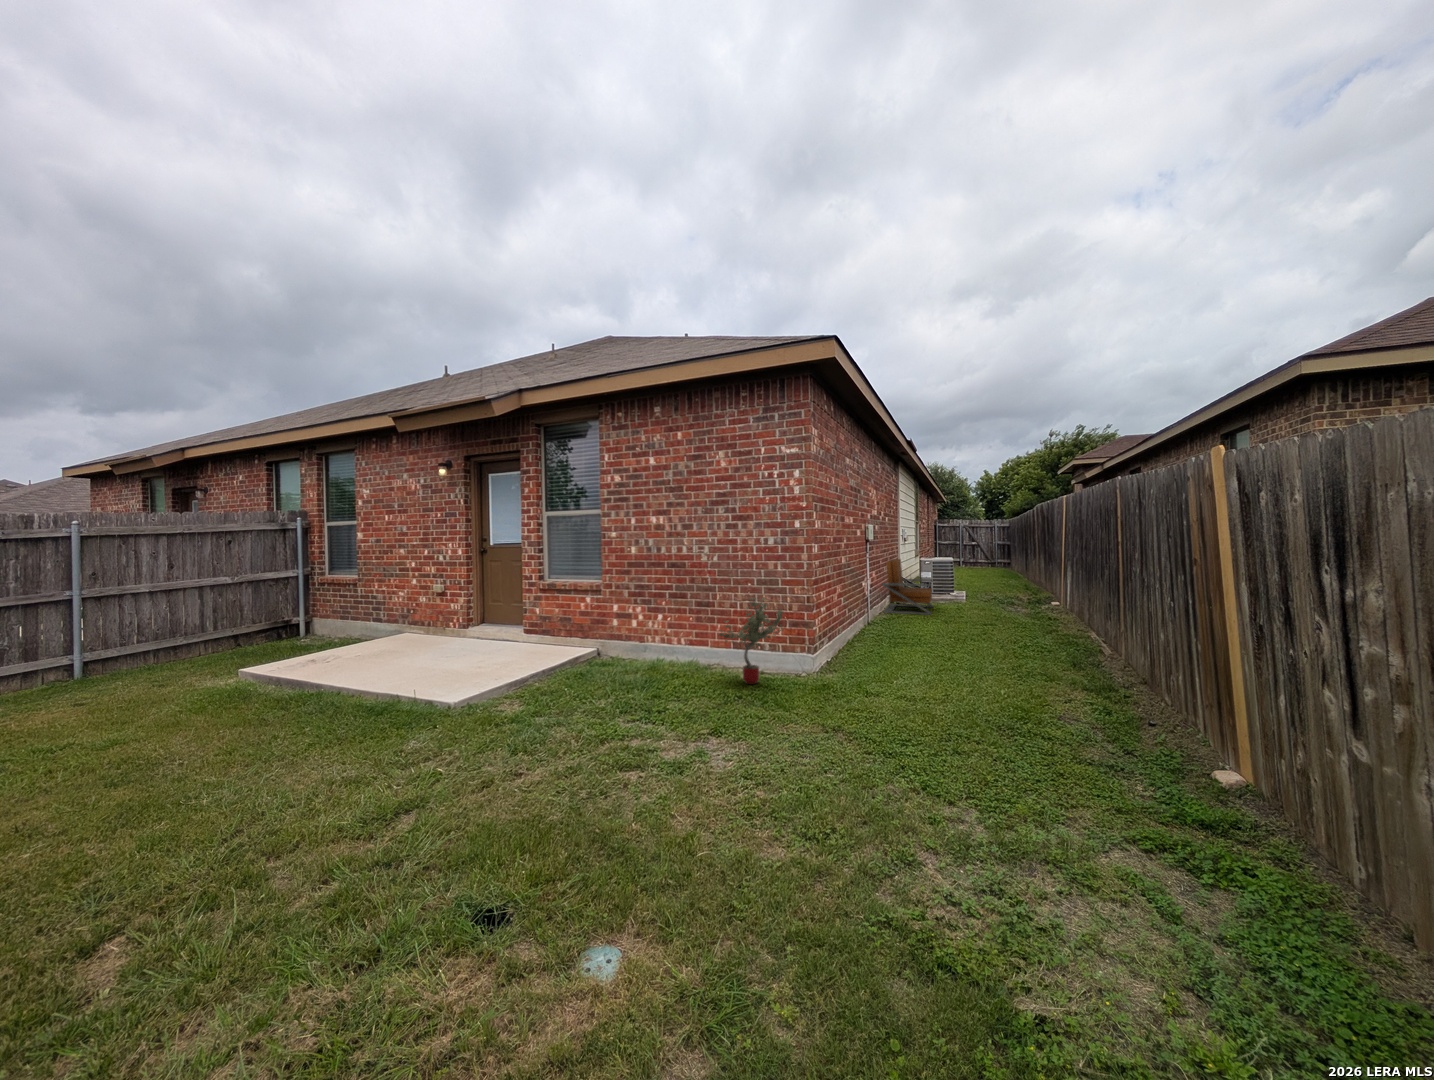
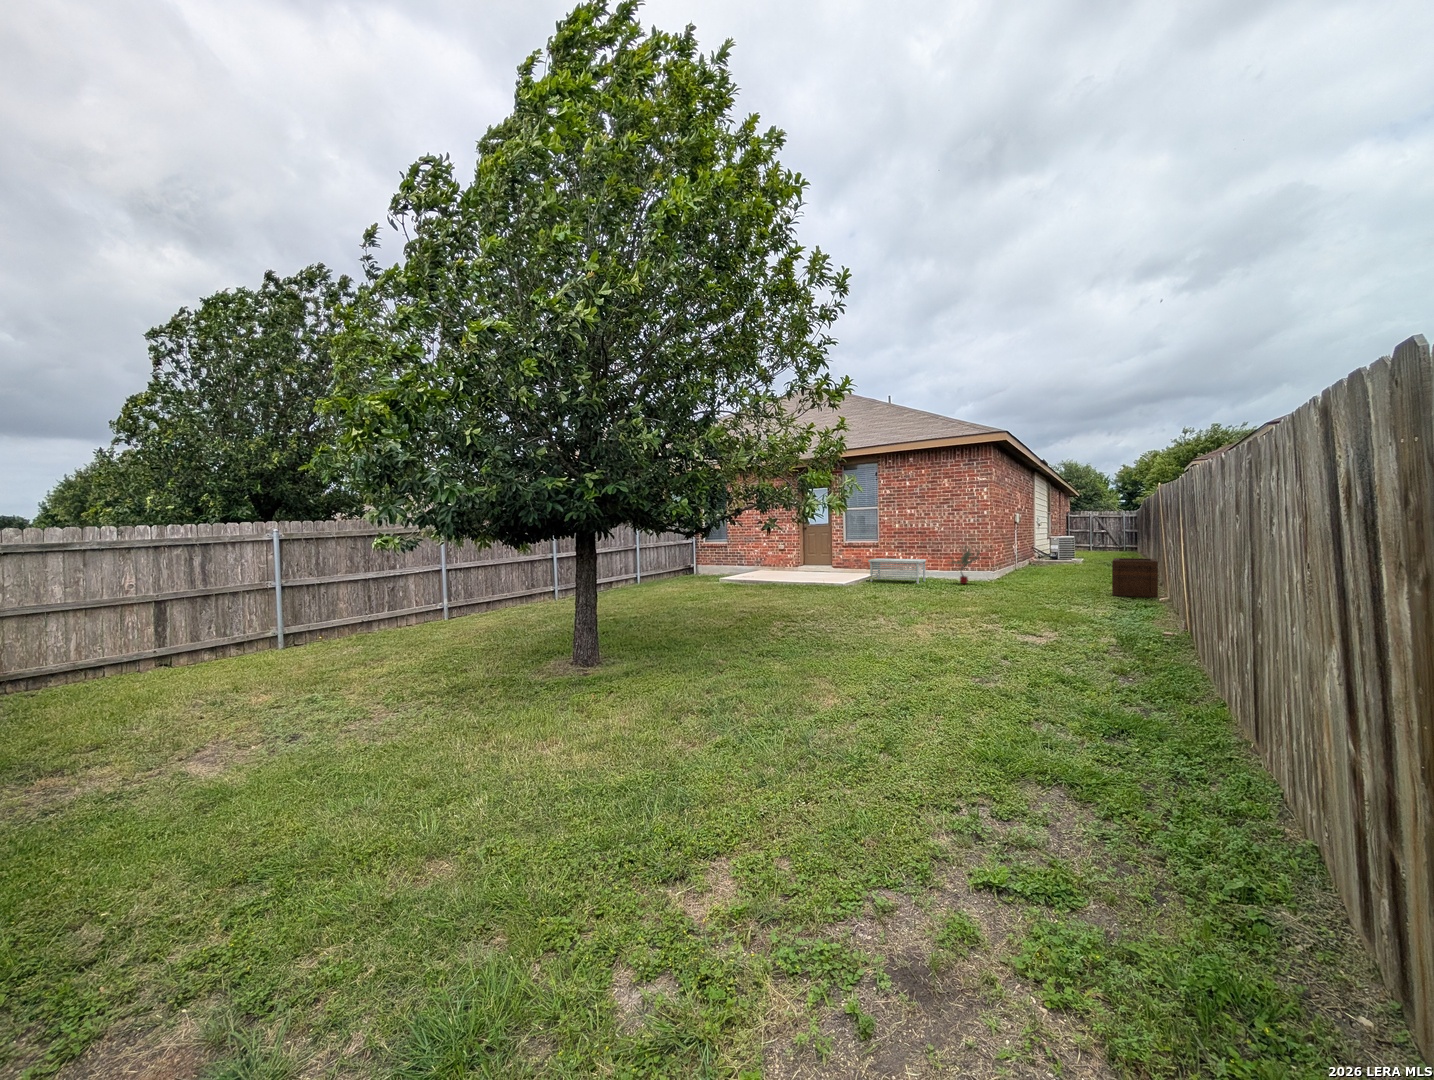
lounge chair: present [882,559,934,615] -> none [1023,536,1059,569]
storage bench: none [560,617,683,684] -> present [868,558,926,584]
wooden crate: none [1084,648,1240,791] -> present [1112,558,1158,598]

